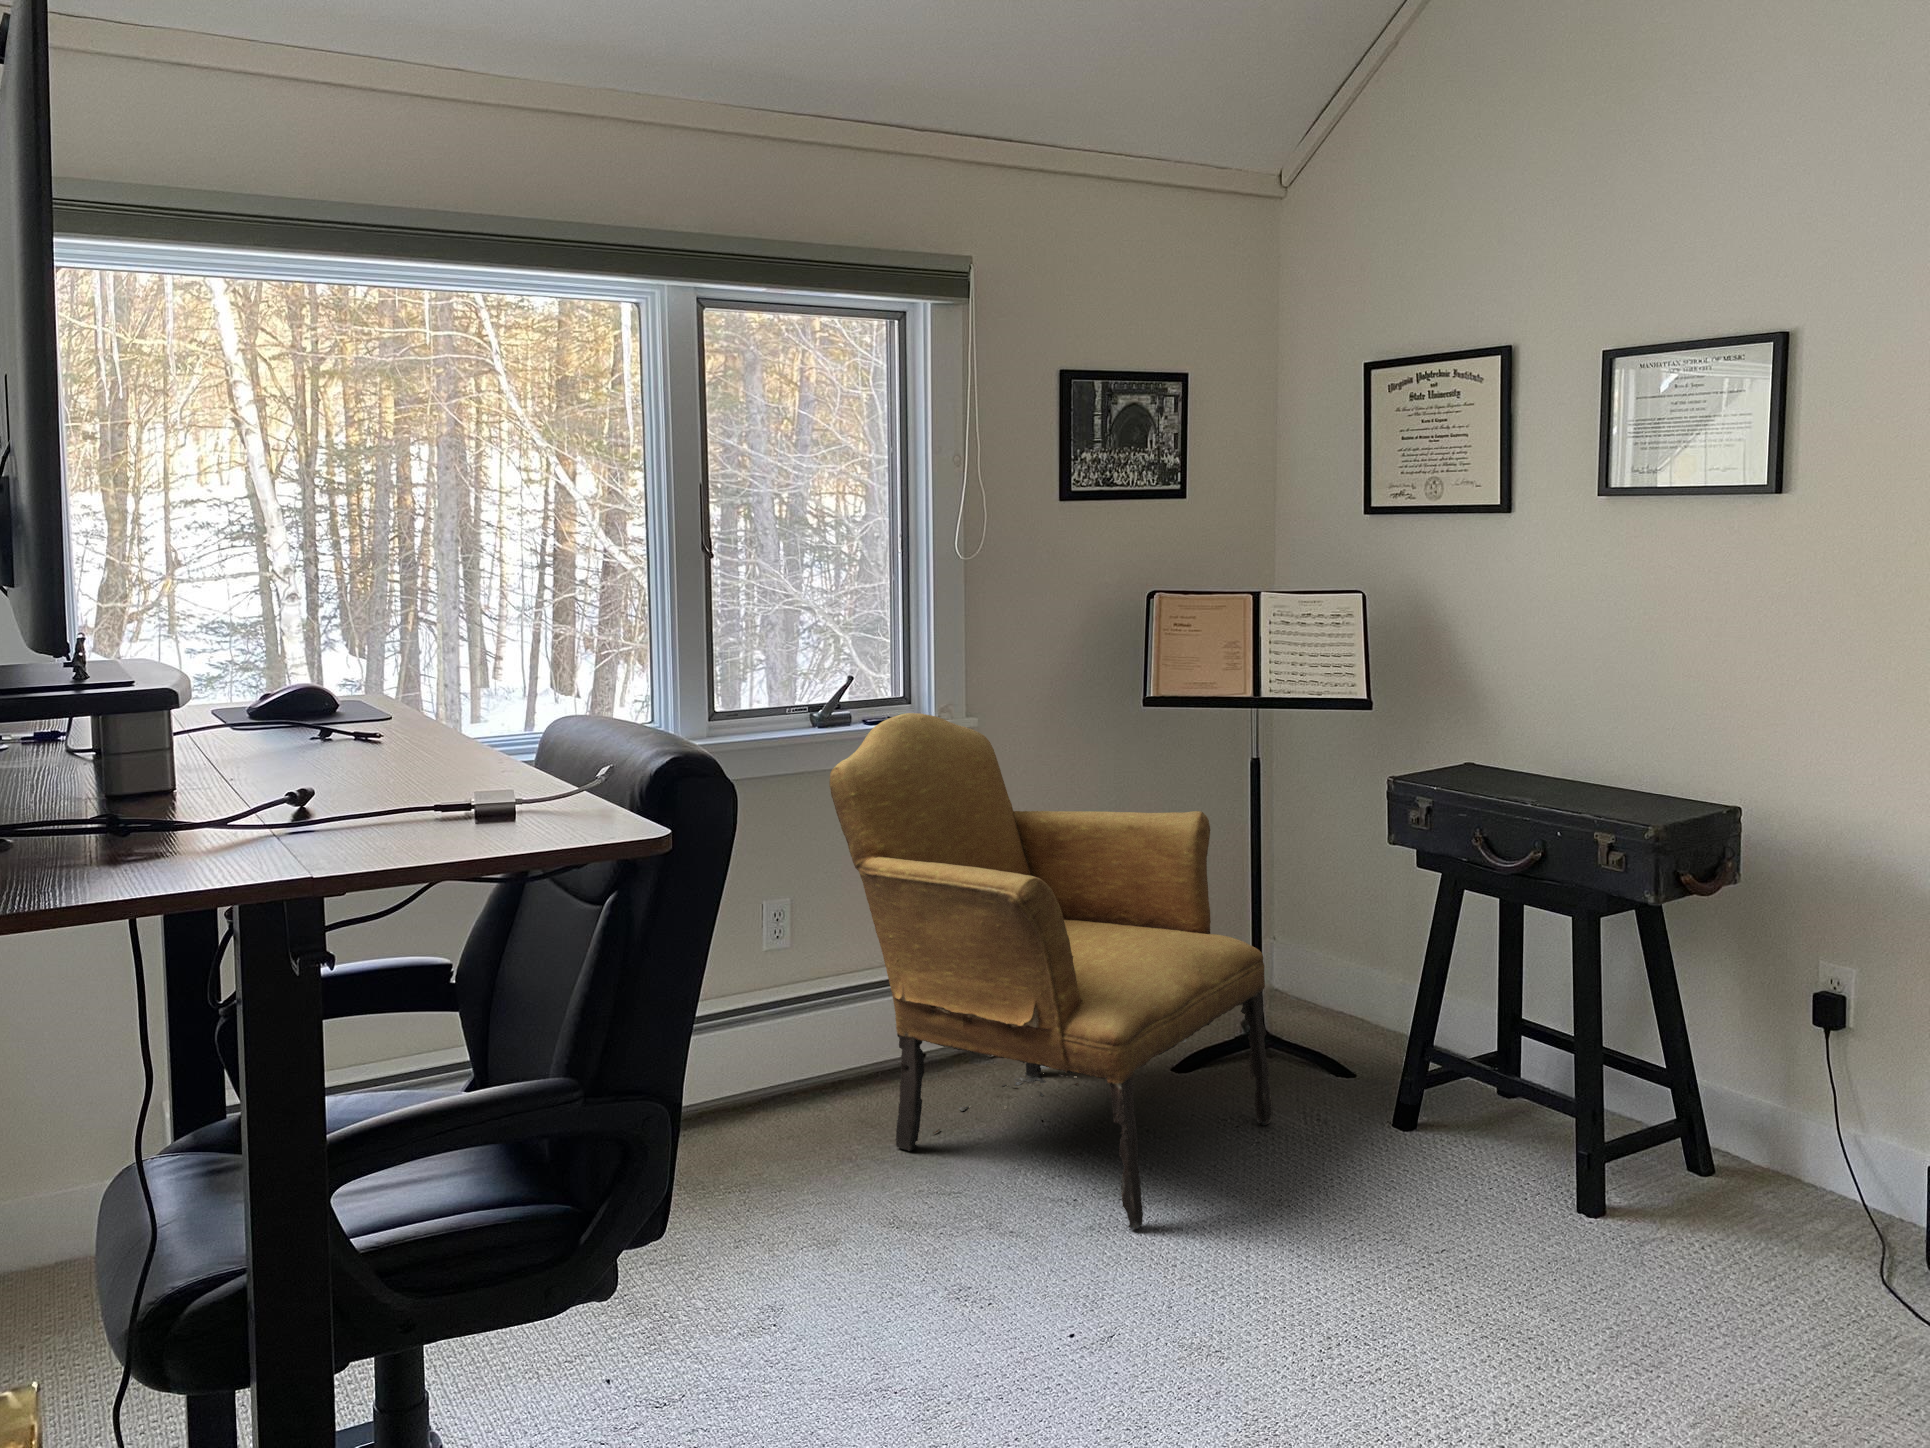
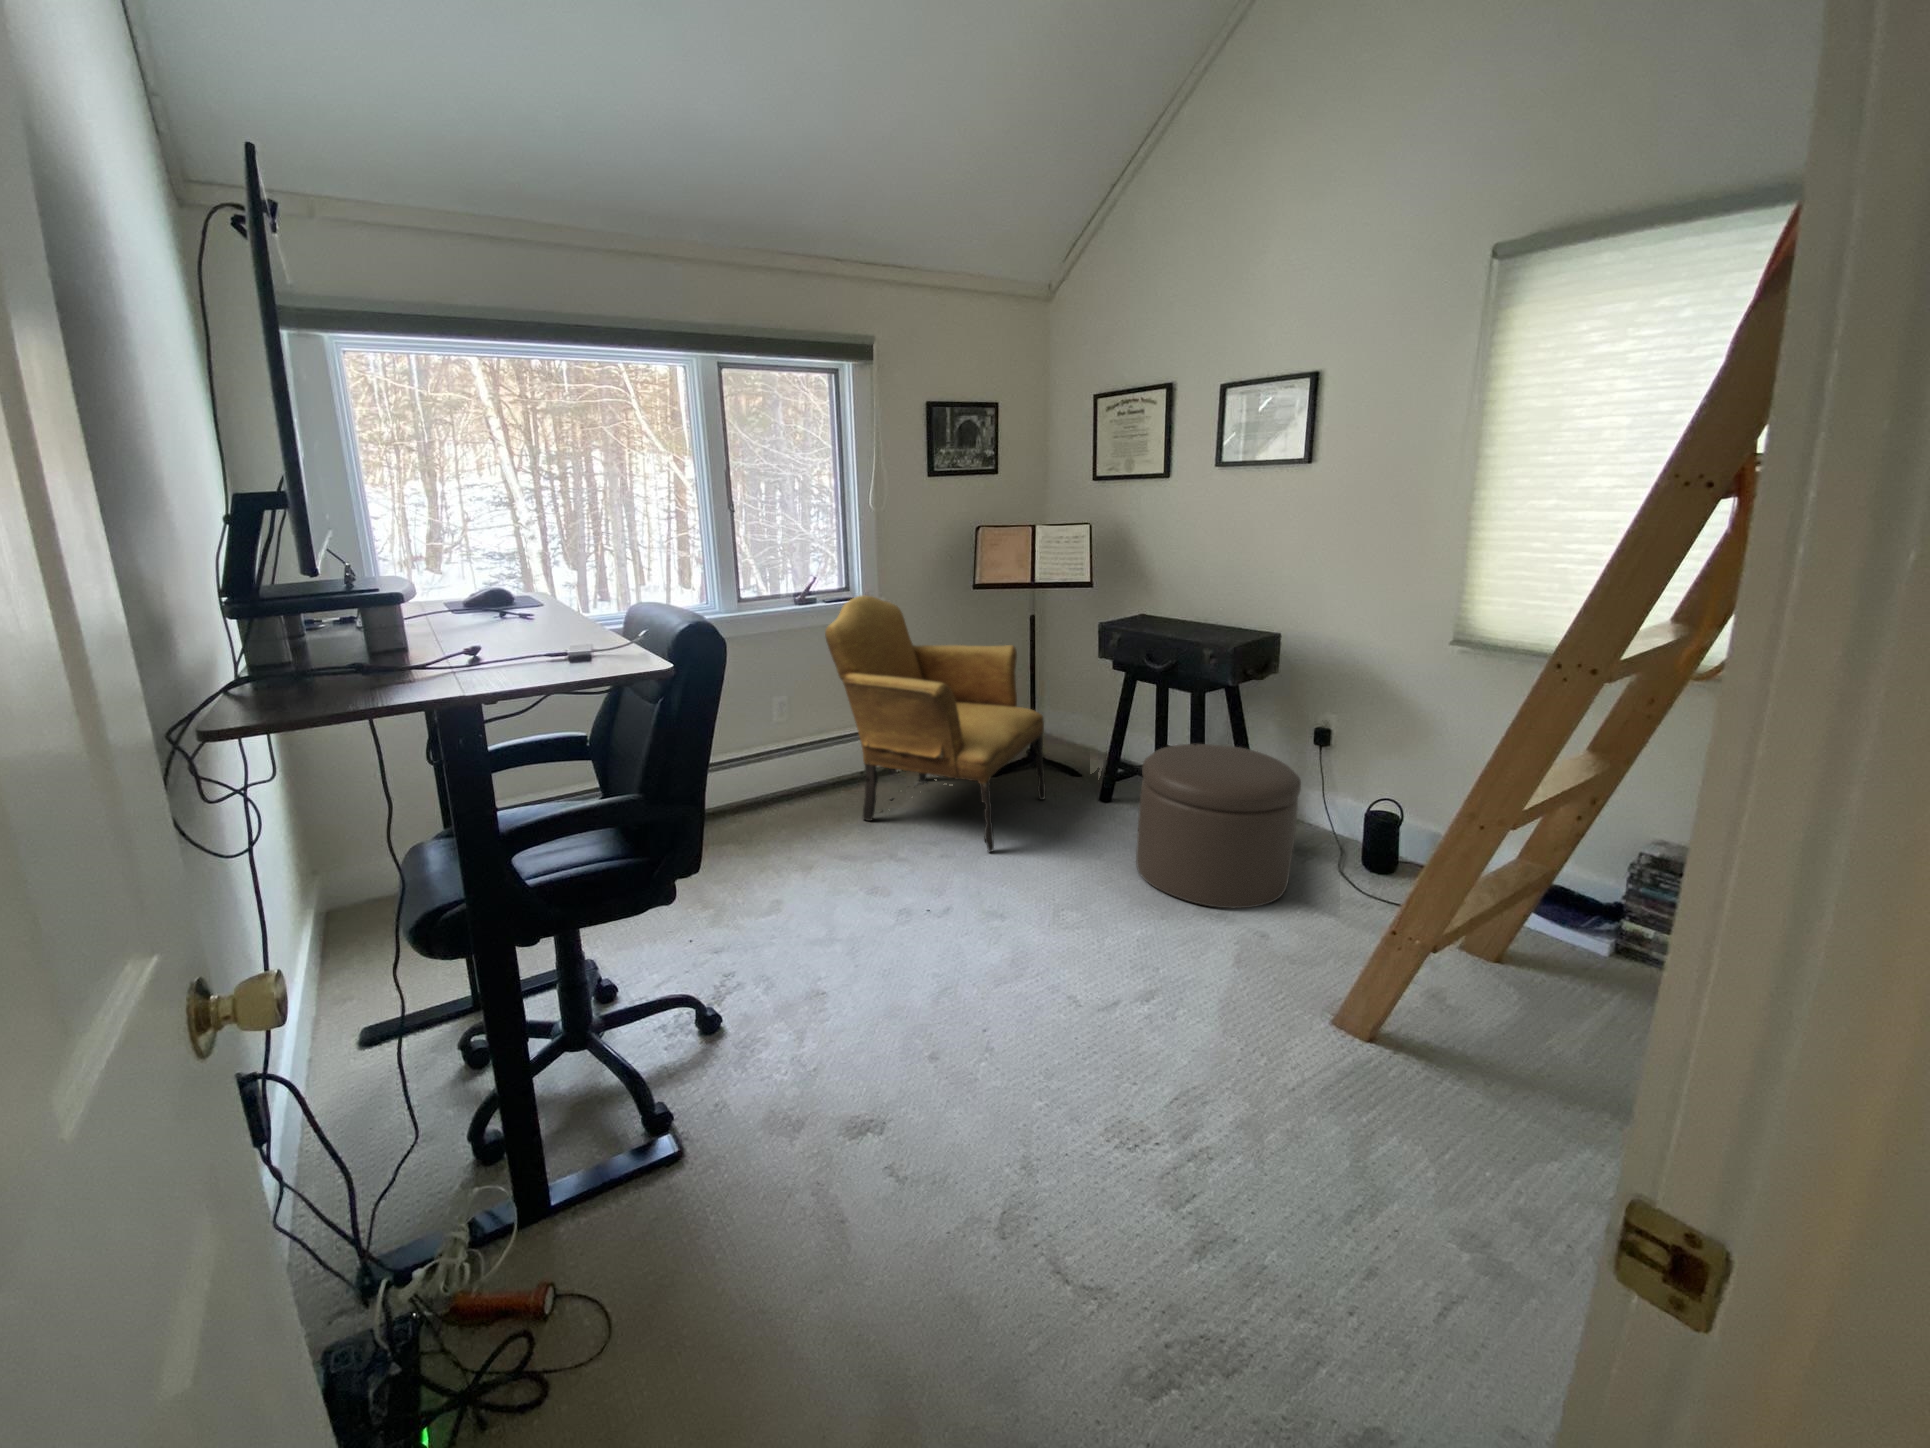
ottoman: none [1442,1019,1802,1394] -> present [1136,744,1301,908]

